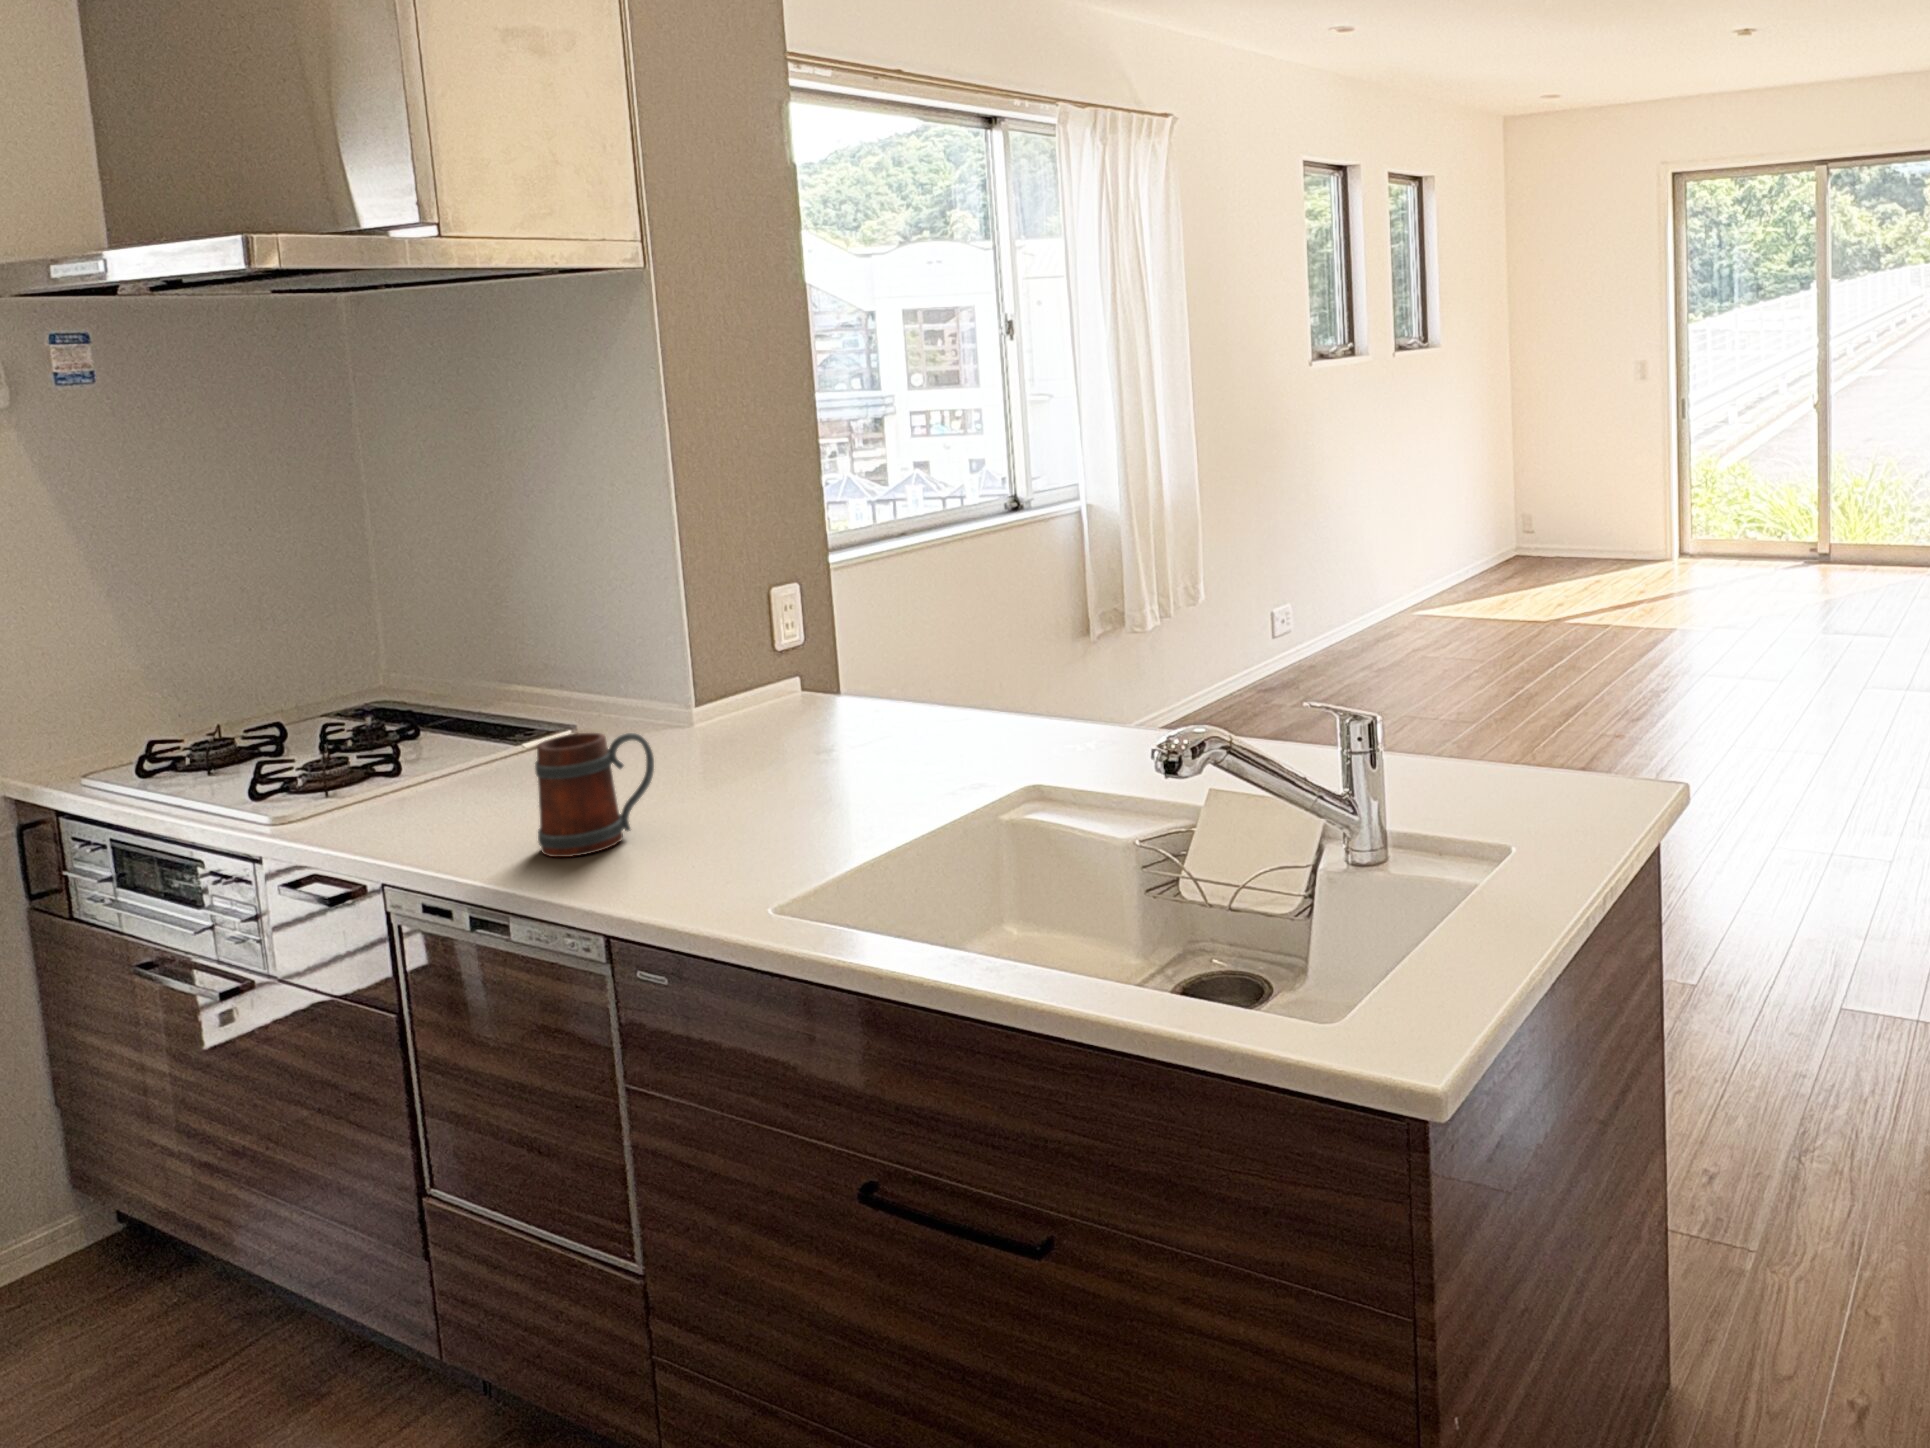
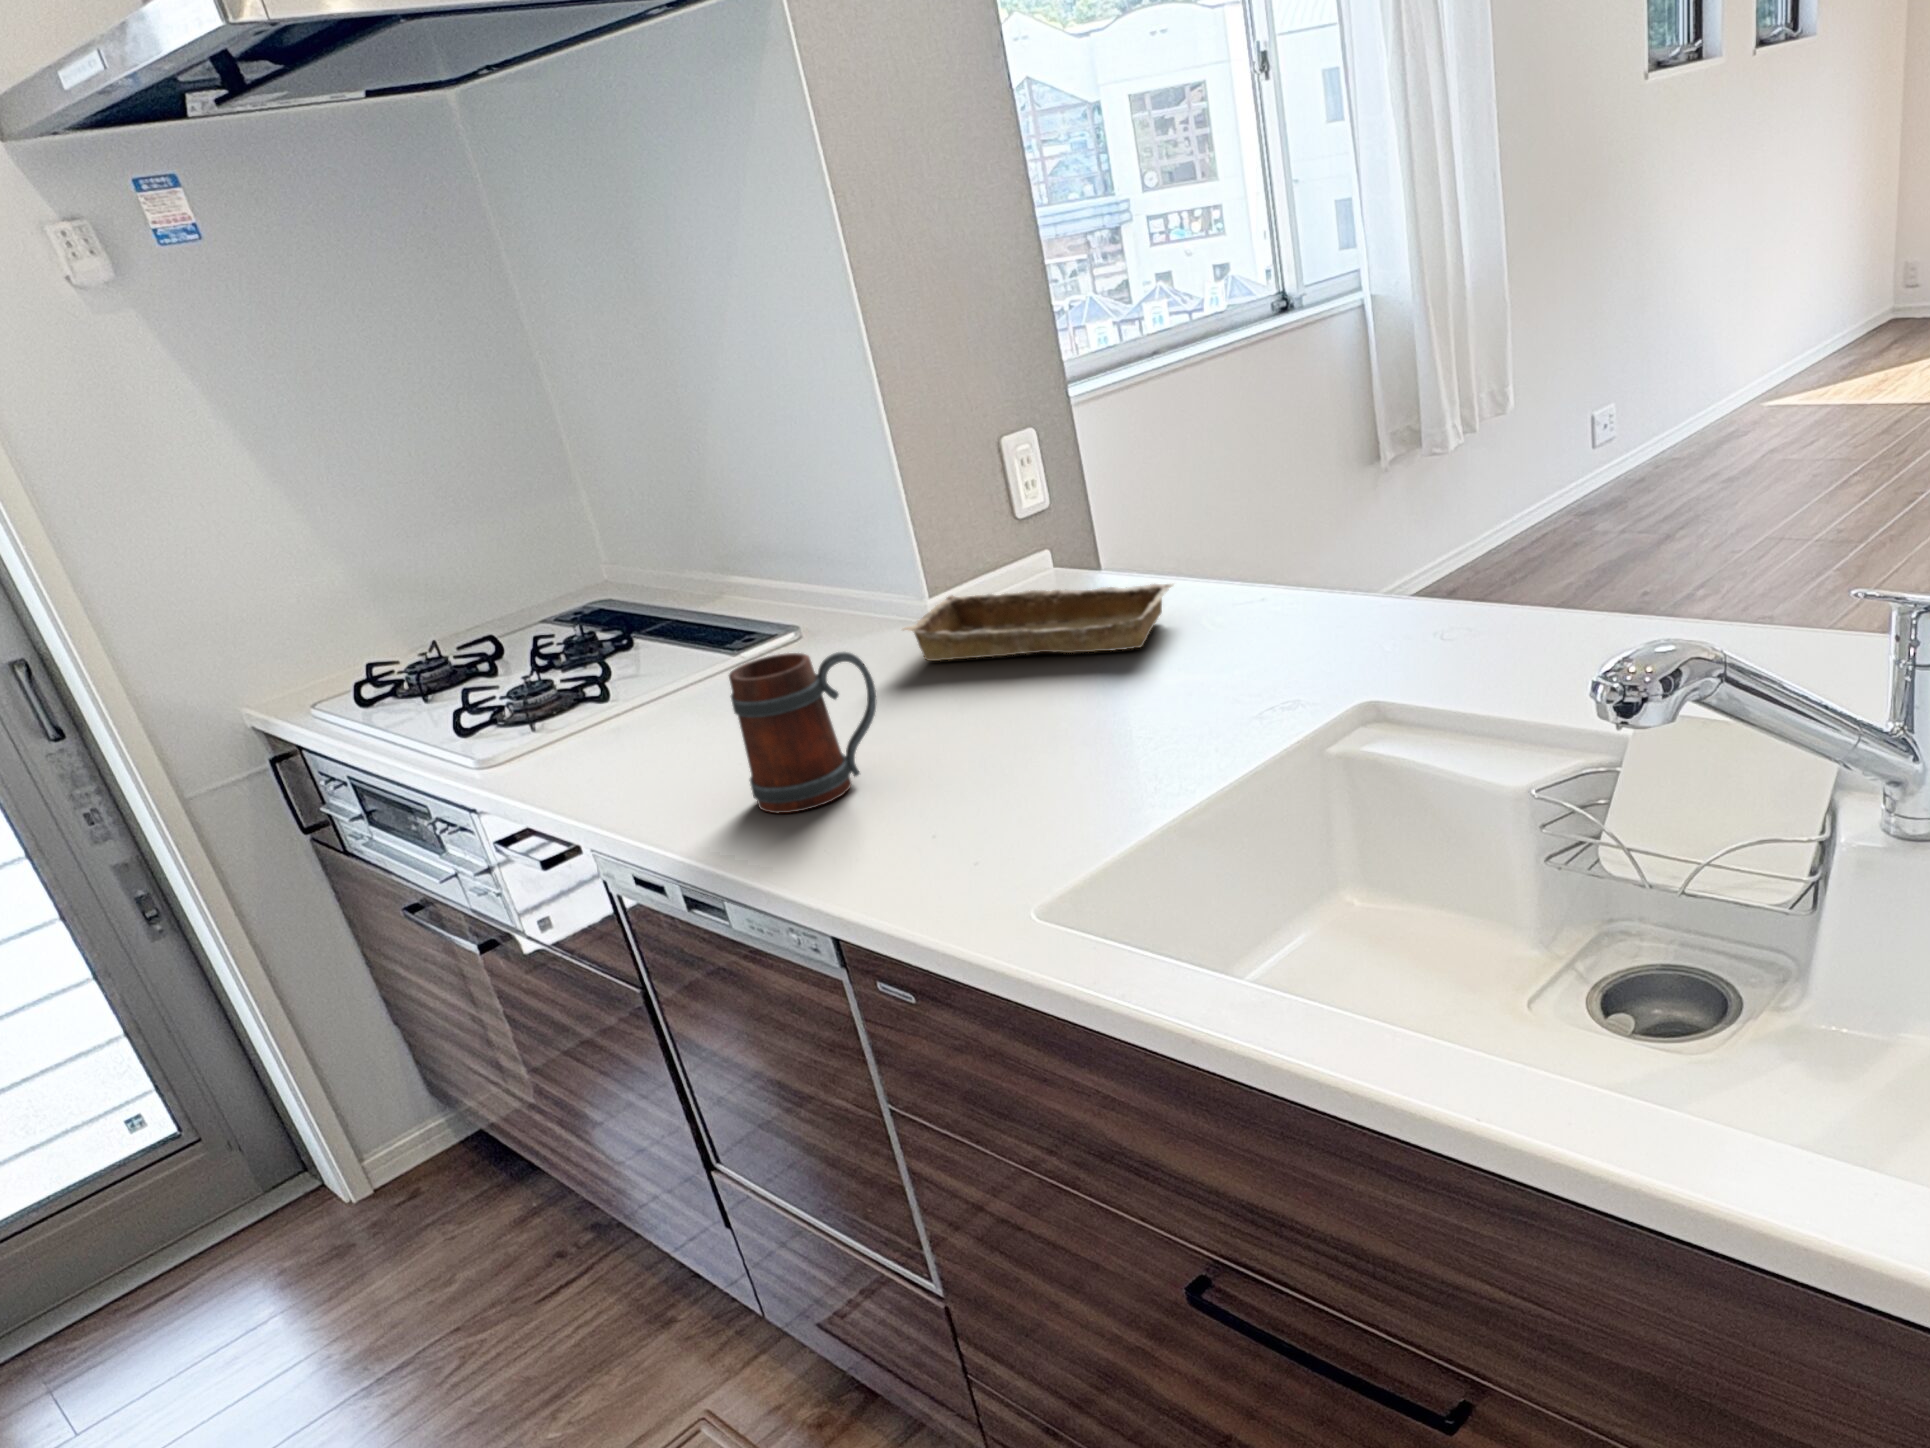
tray: none [670,701,901,753] -> present [903,584,1174,661]

